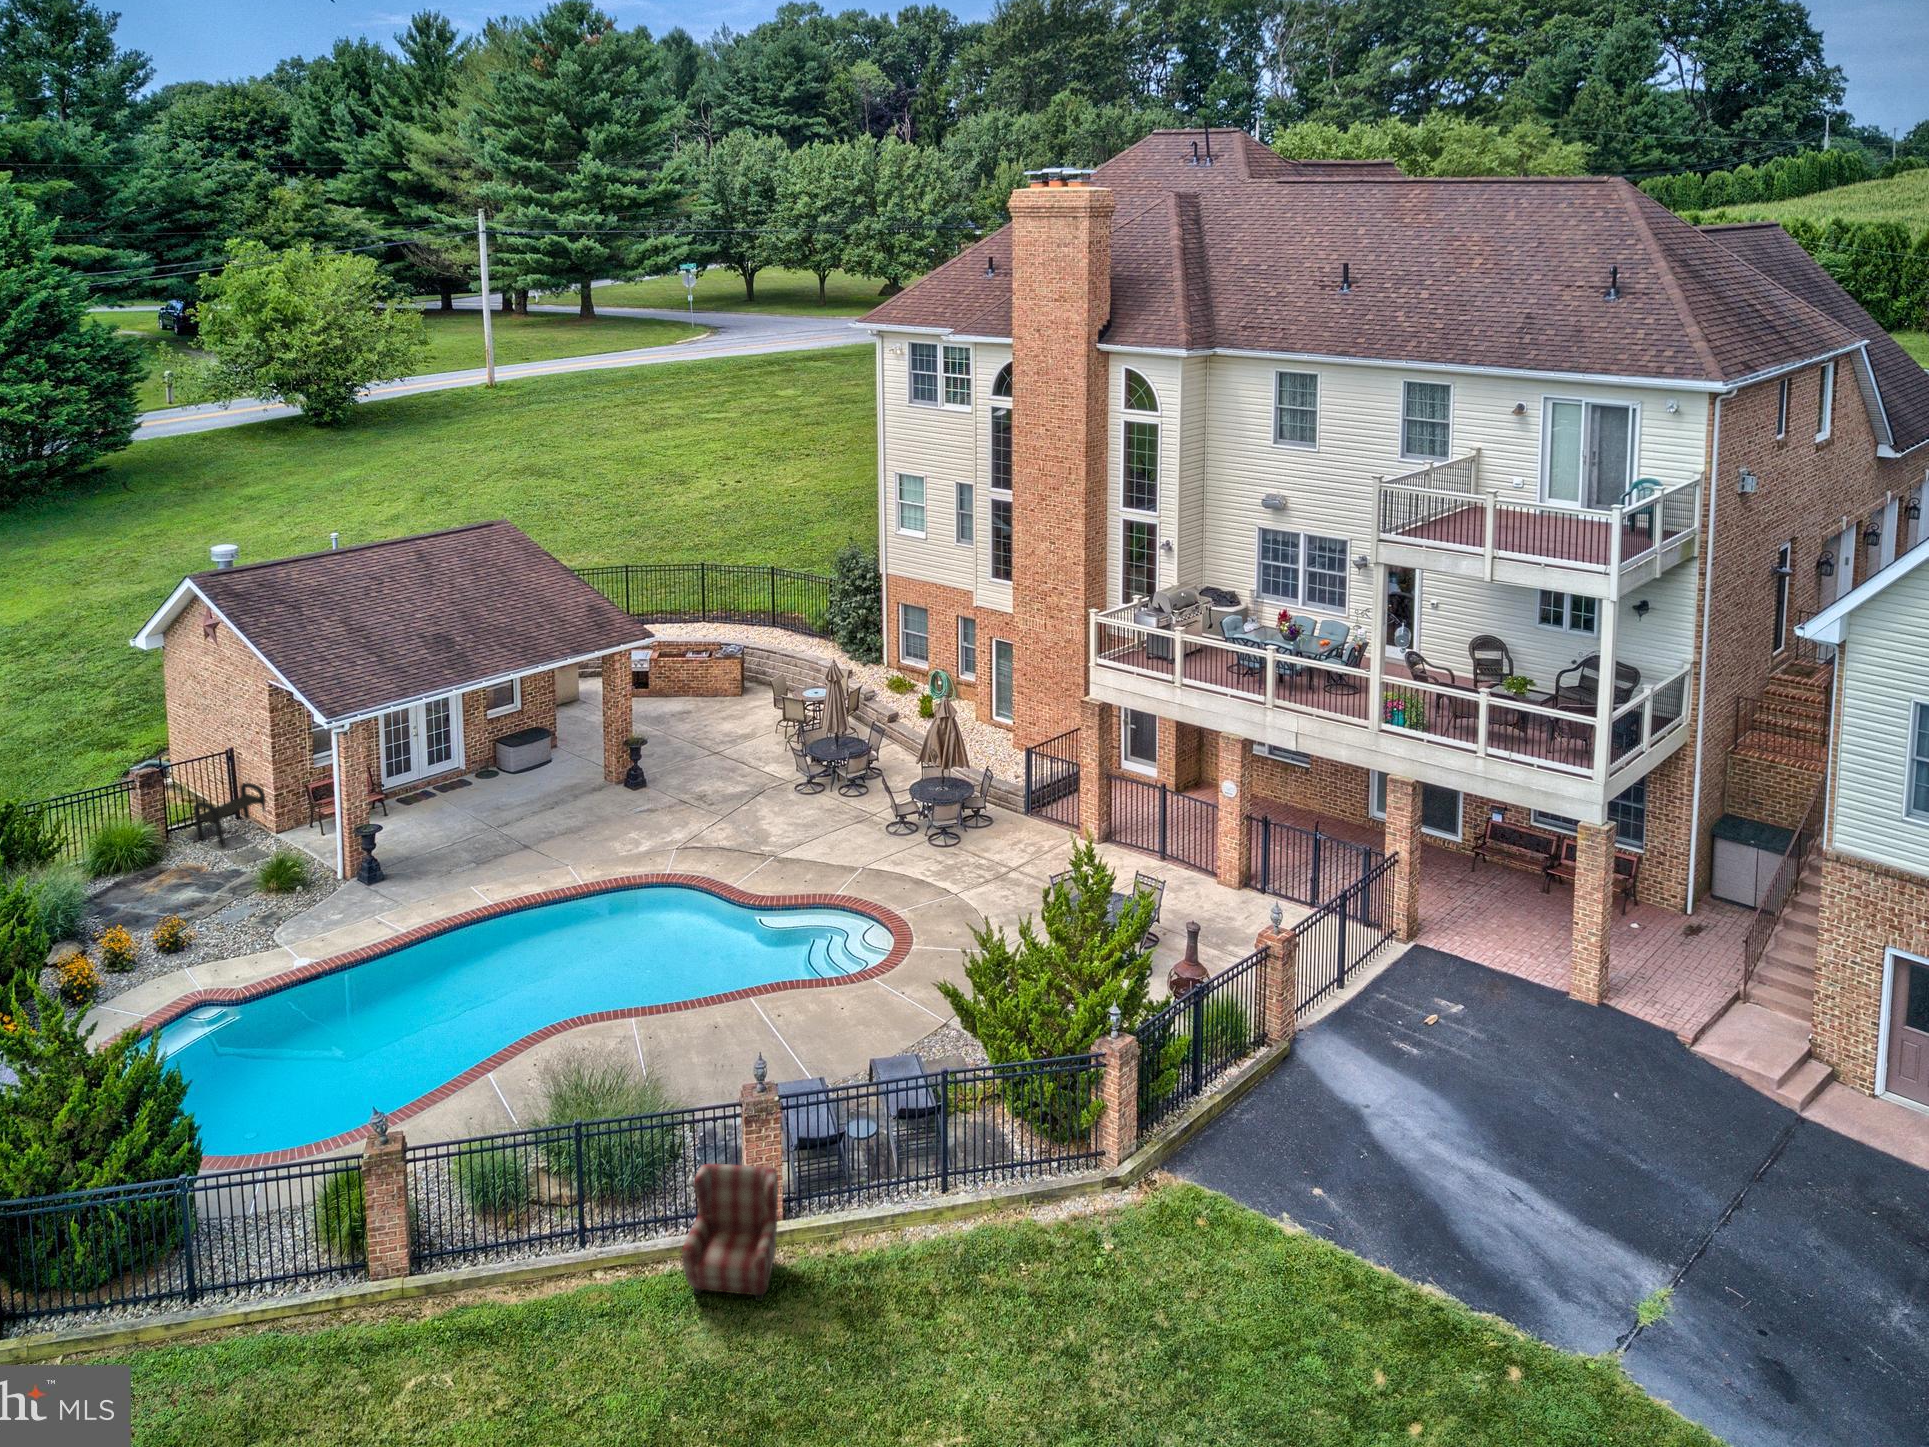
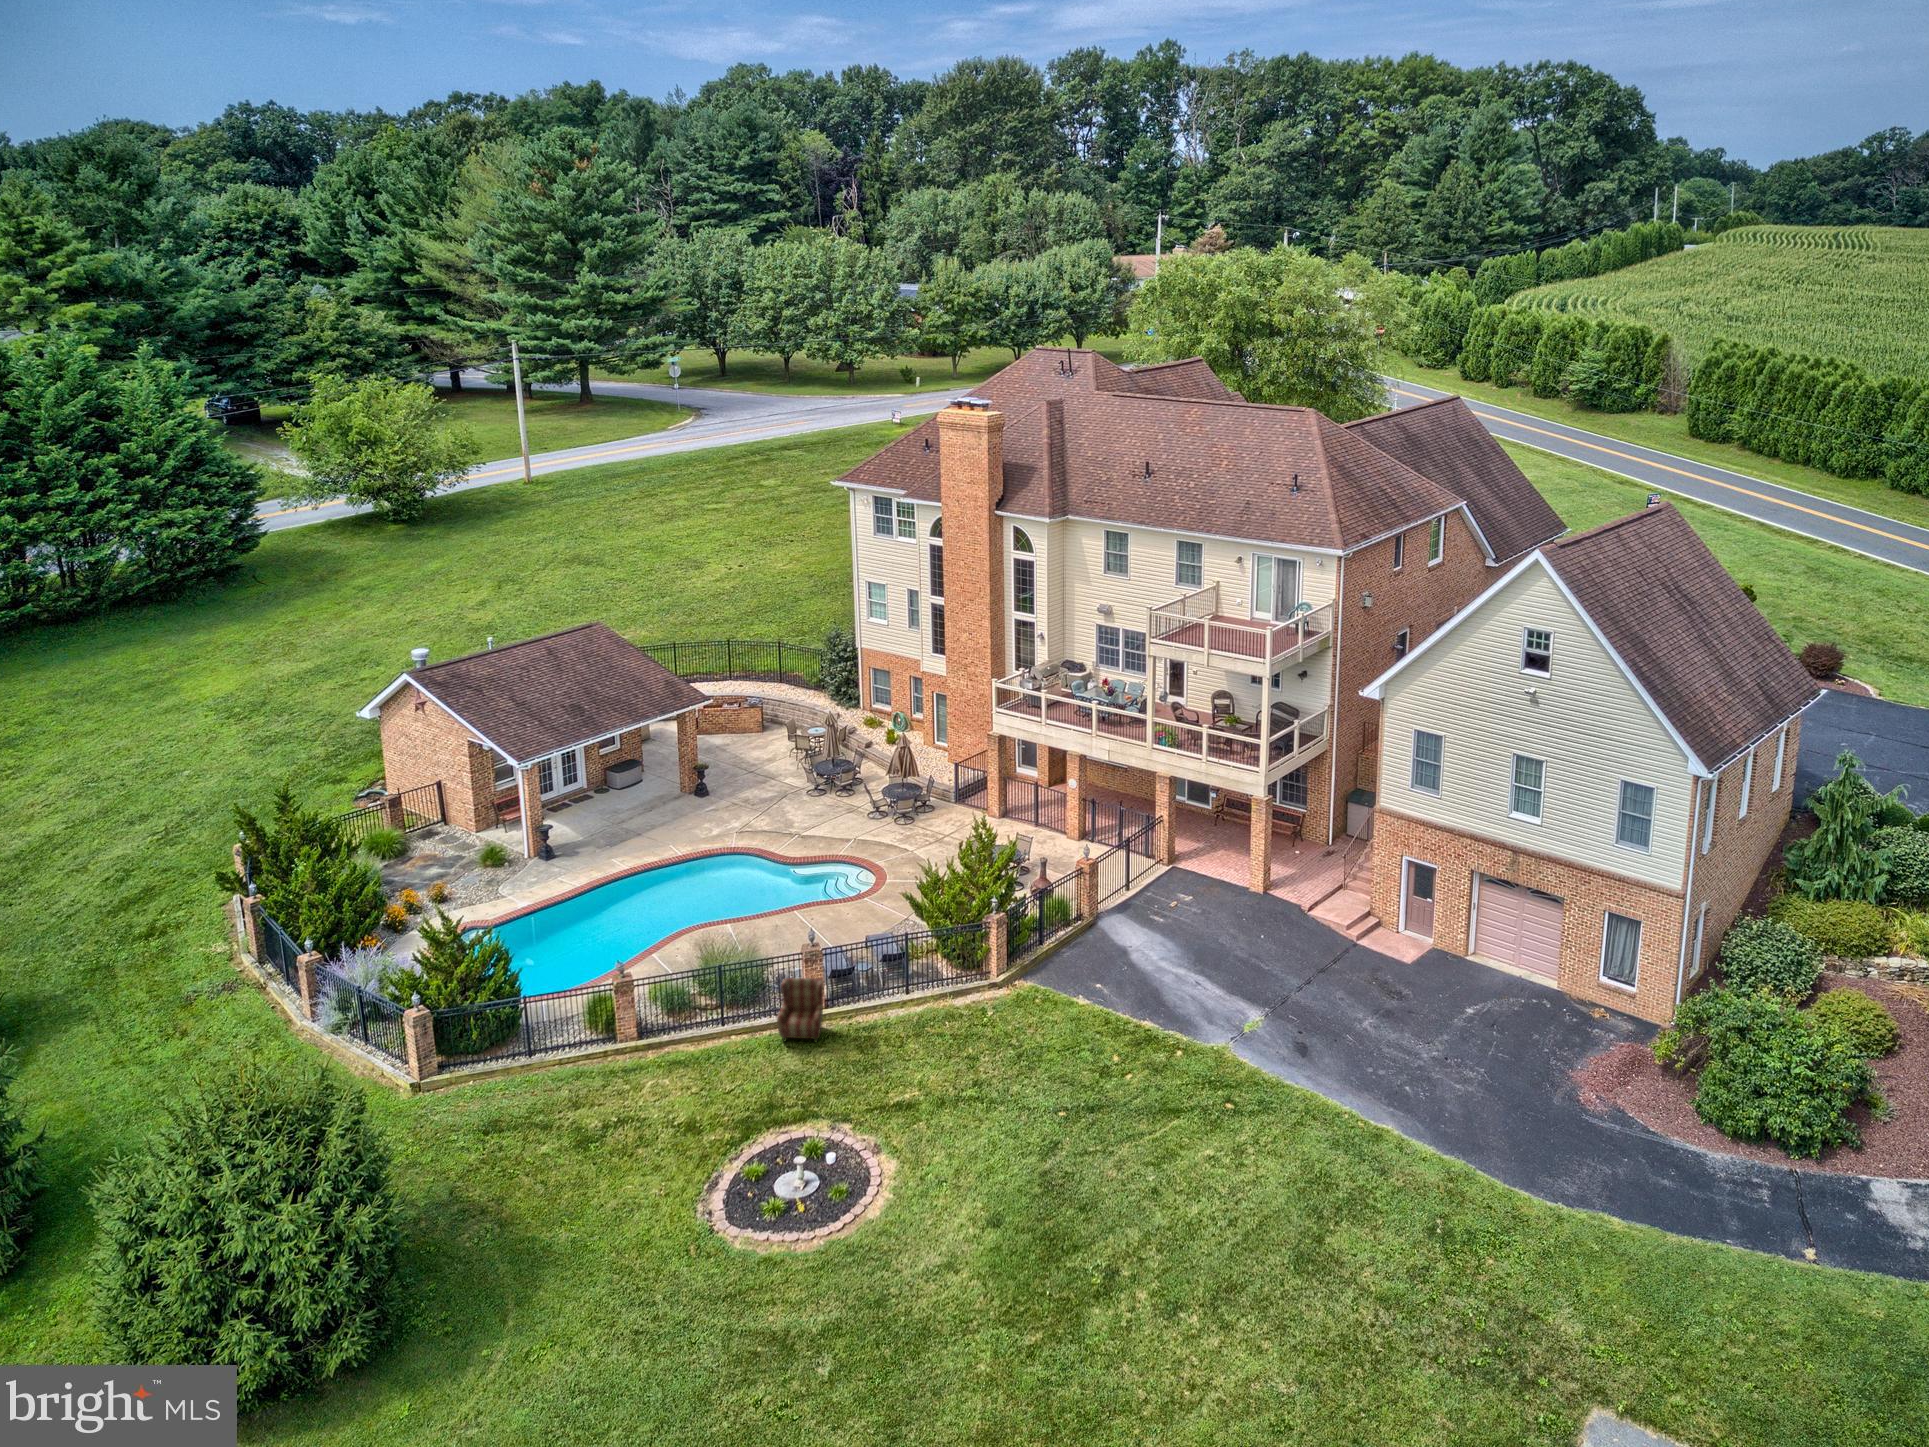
bench: present [194,783,265,846] -> none [423,801,469,842]

